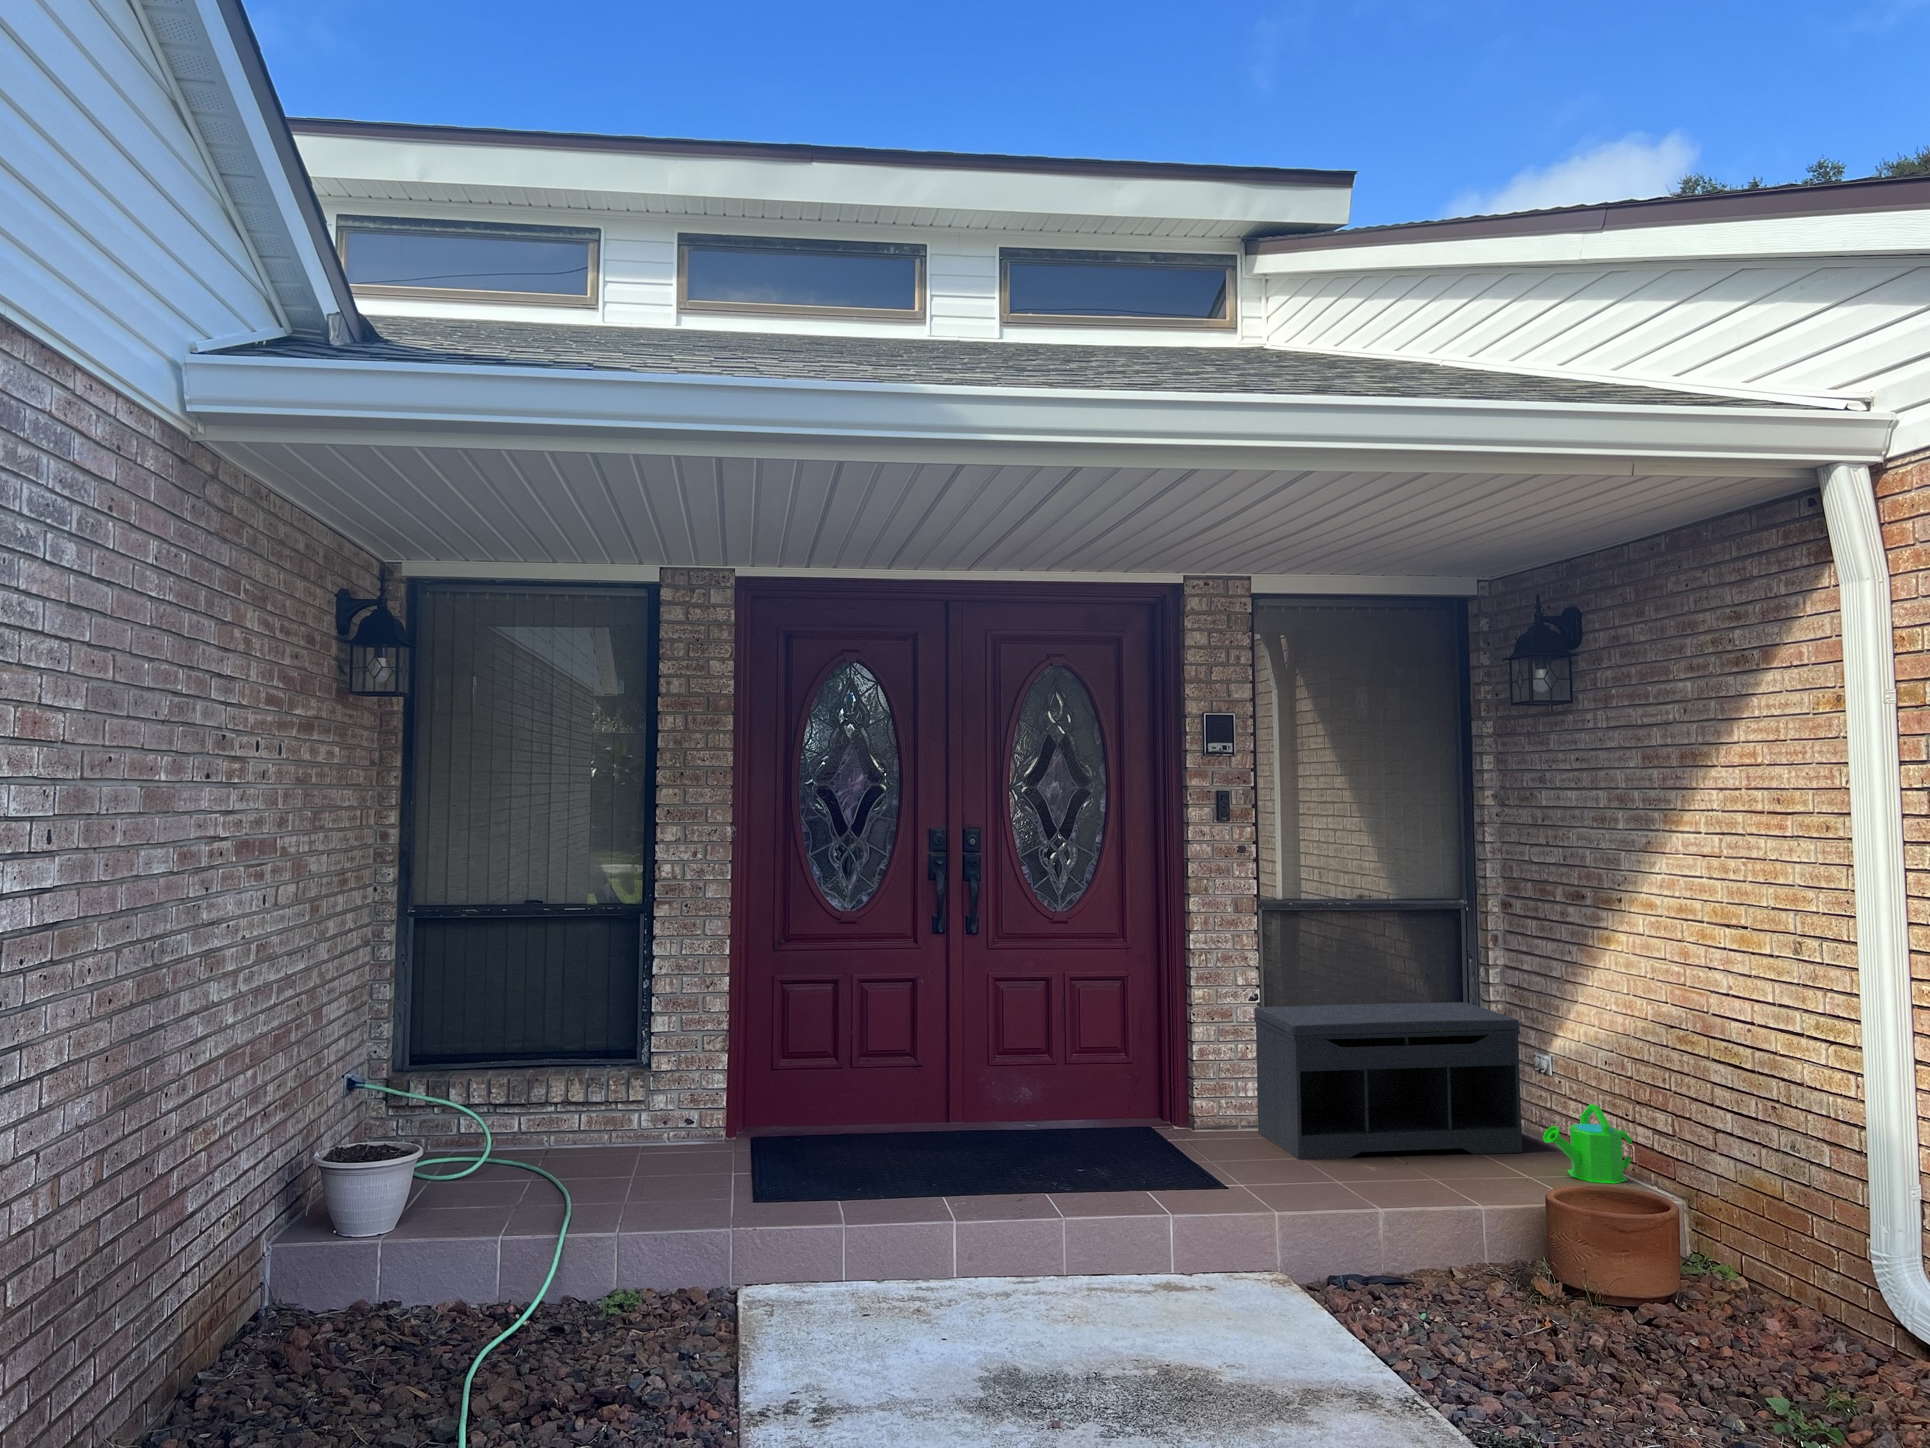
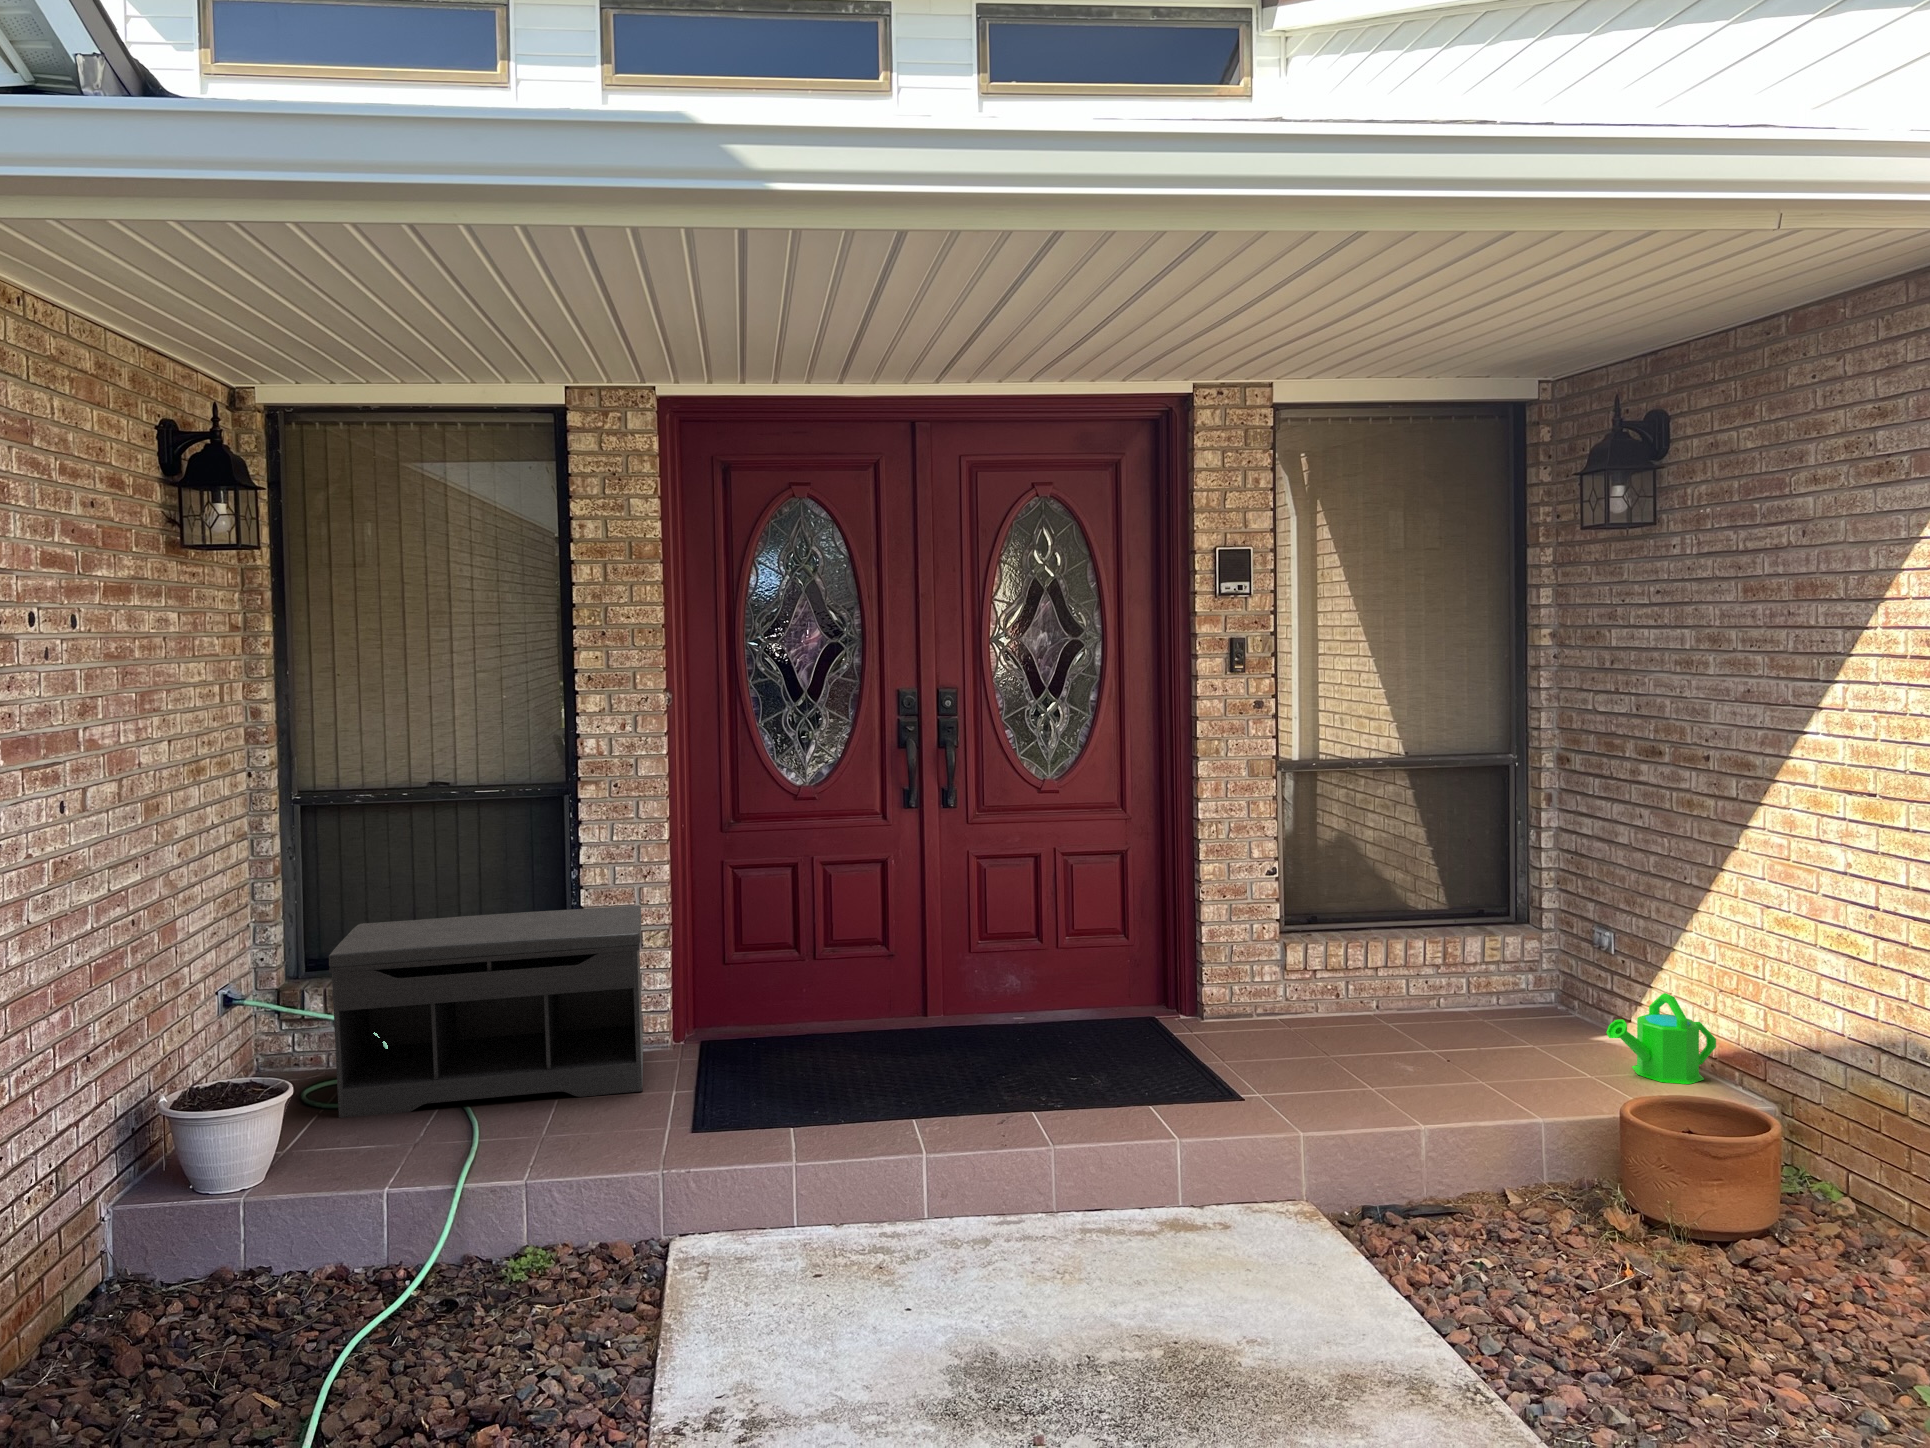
bench: present [1254,1002,1522,1160] -> present [329,905,643,1118]

